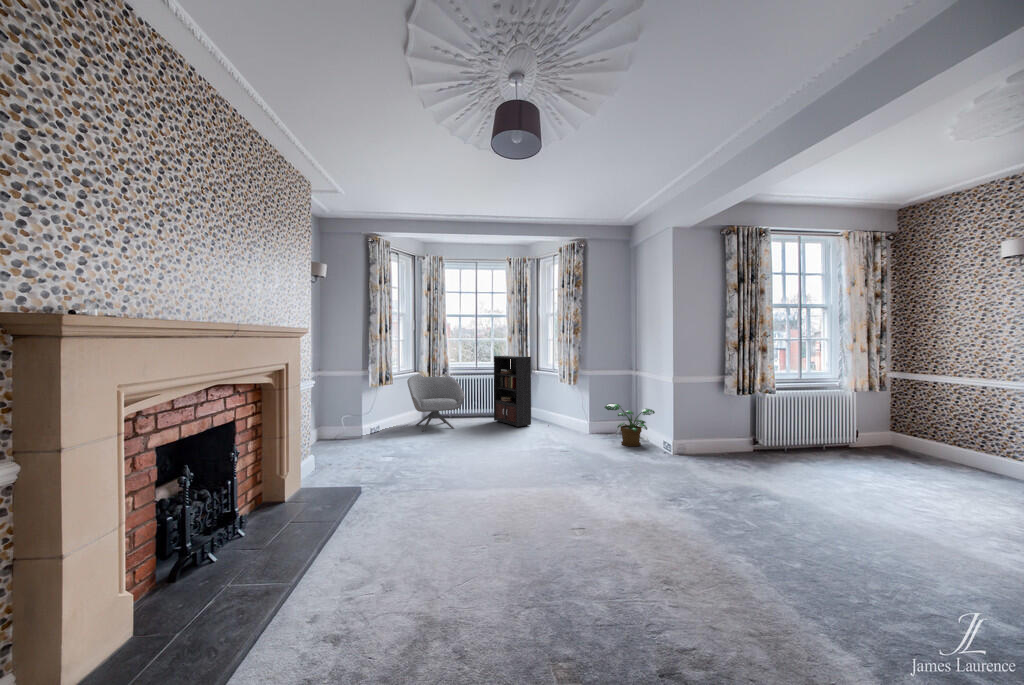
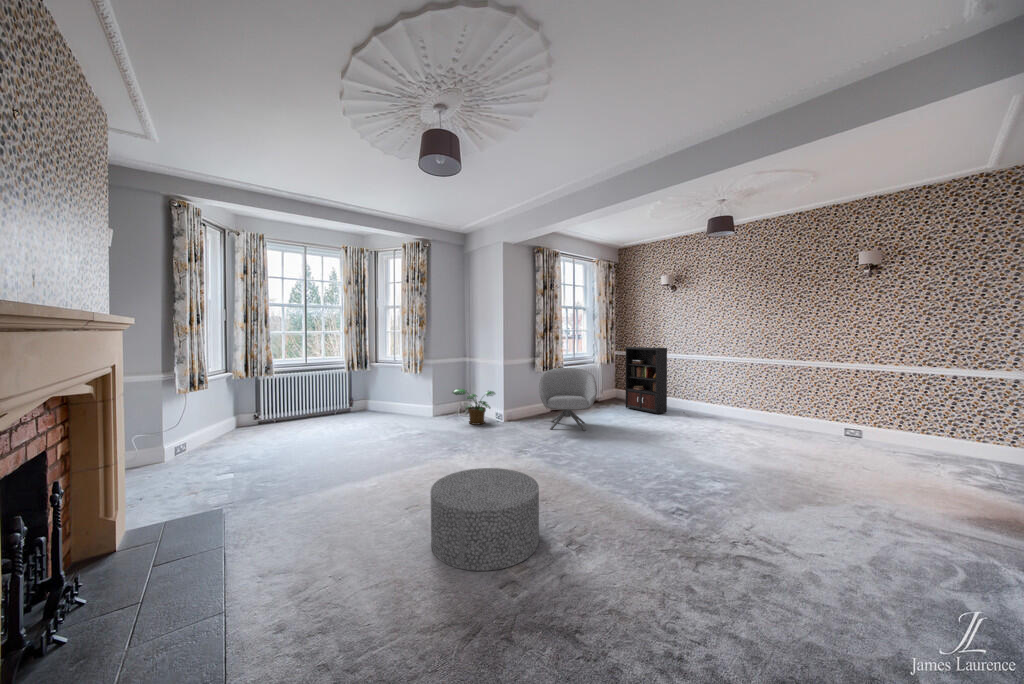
bookcase: present [494,356,549,427] -> present [626,347,684,414]
armchair: present [407,374,464,431] -> present [539,368,597,431]
ottoman: none [479,493,602,614] -> present [431,468,539,571]

